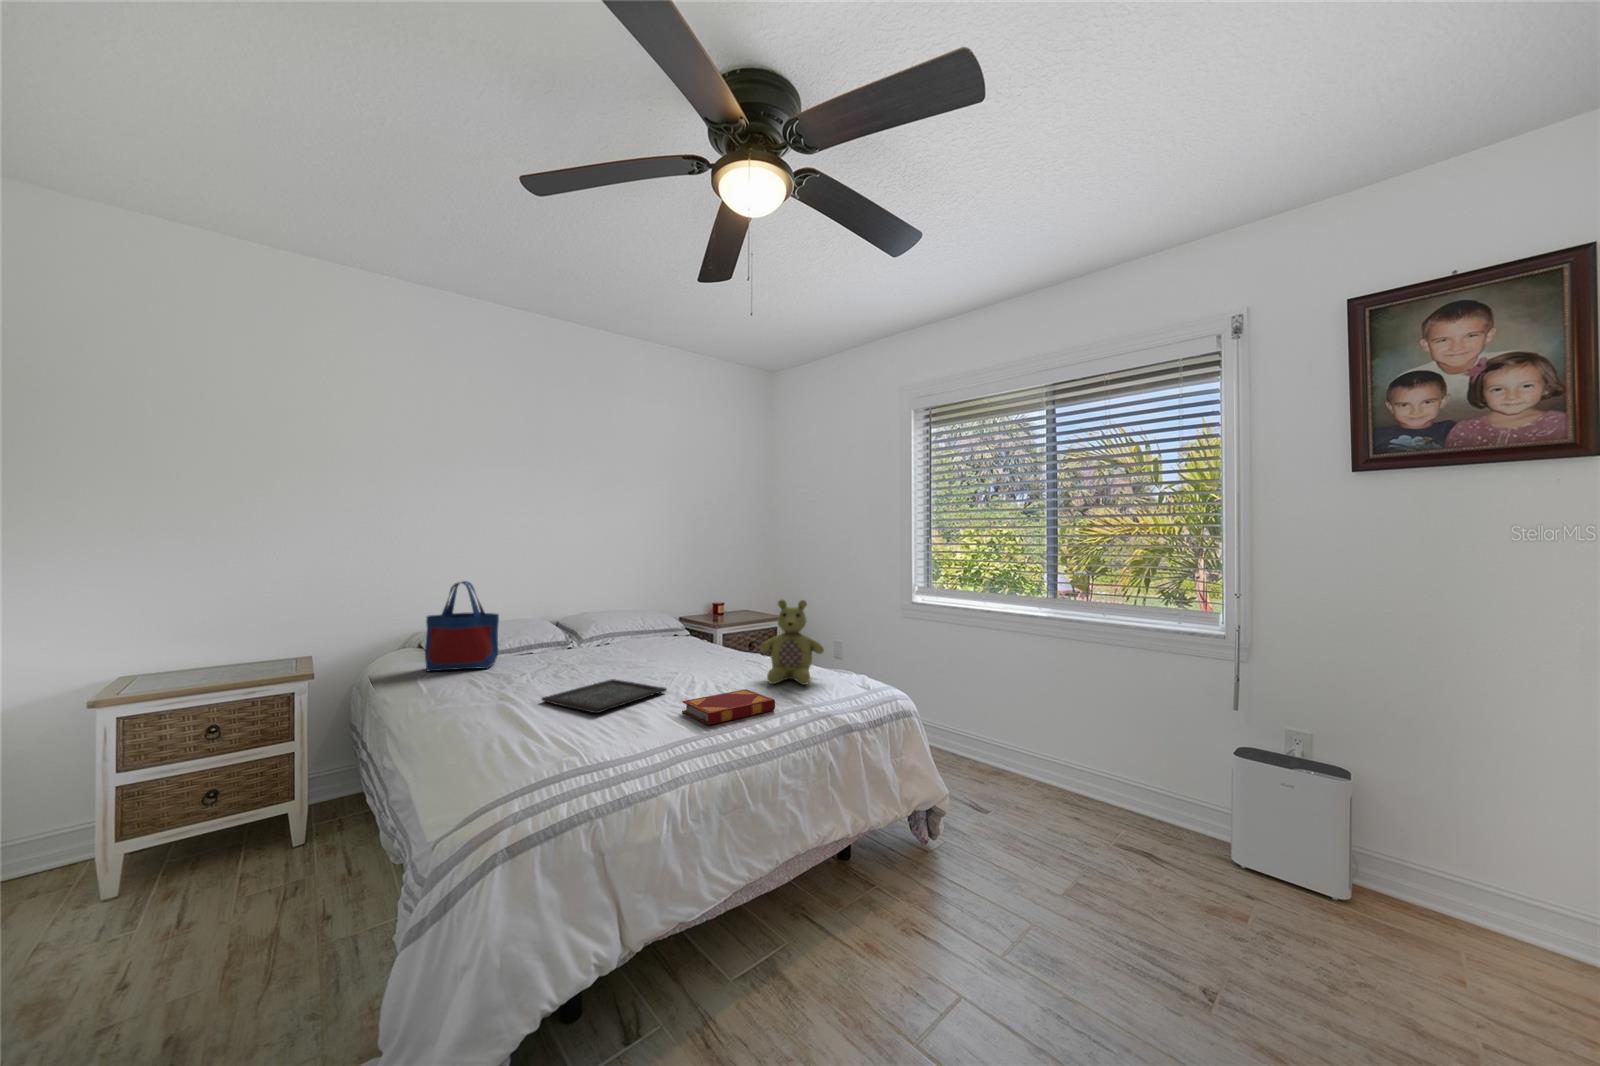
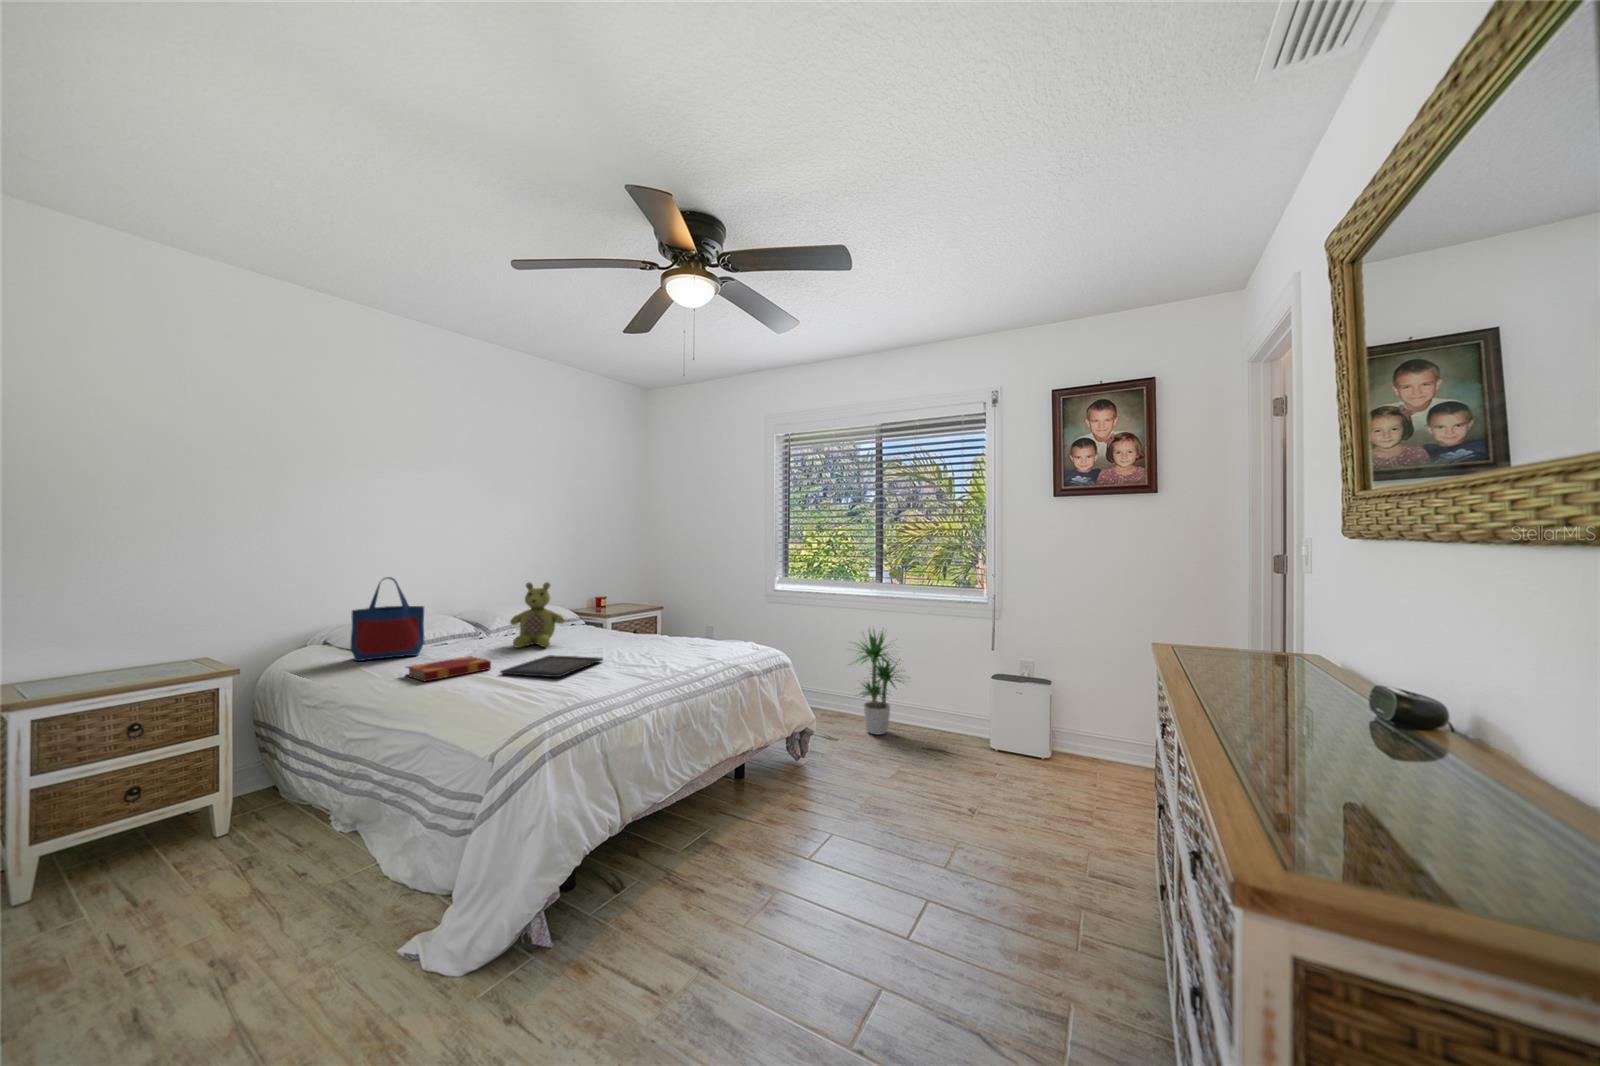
stuffed bear: present [760,600,824,685] -> present [510,582,565,648]
potted plant: none [996,661,1100,817] -> present [850,631,901,734]
hardback book: present [682,689,775,725] -> present [406,656,491,681]

